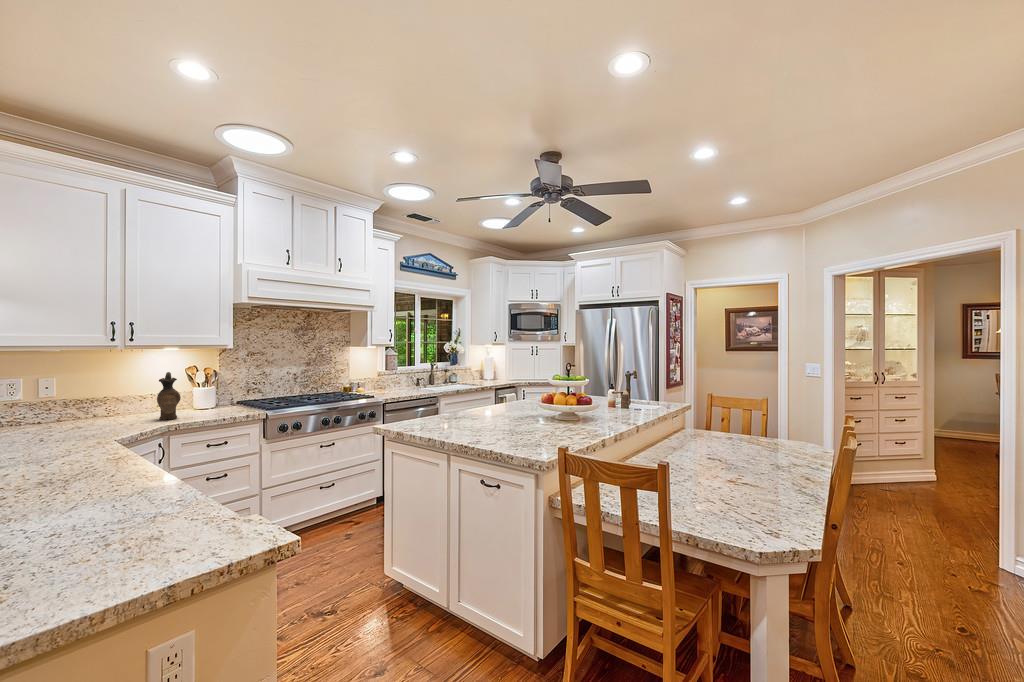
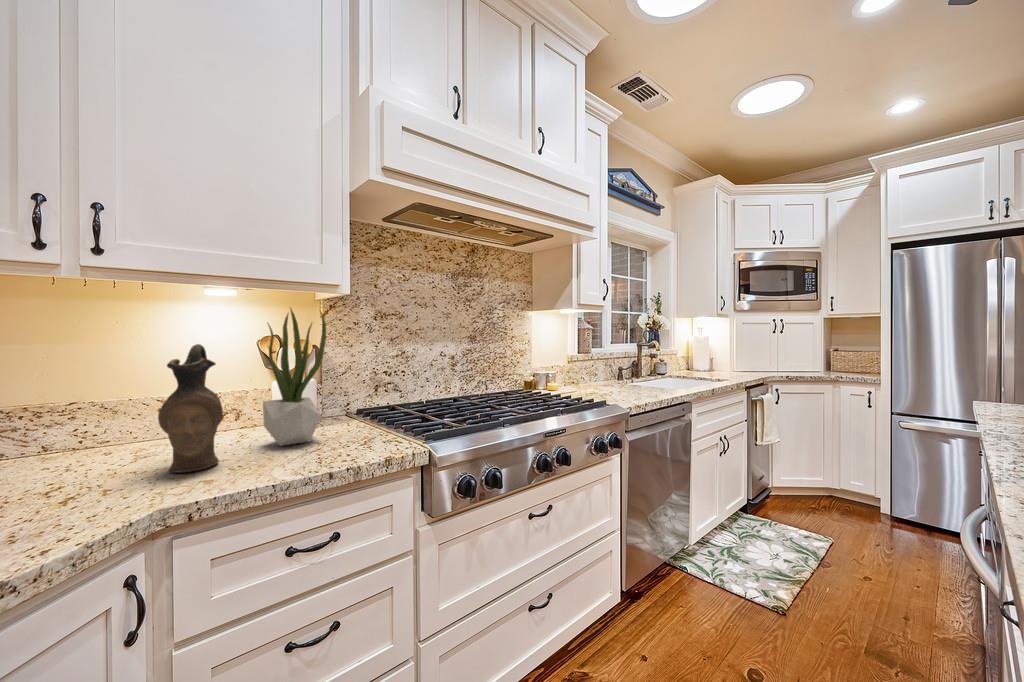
potted plant: none [193,355,222,413] -> present [263,308,326,446]

